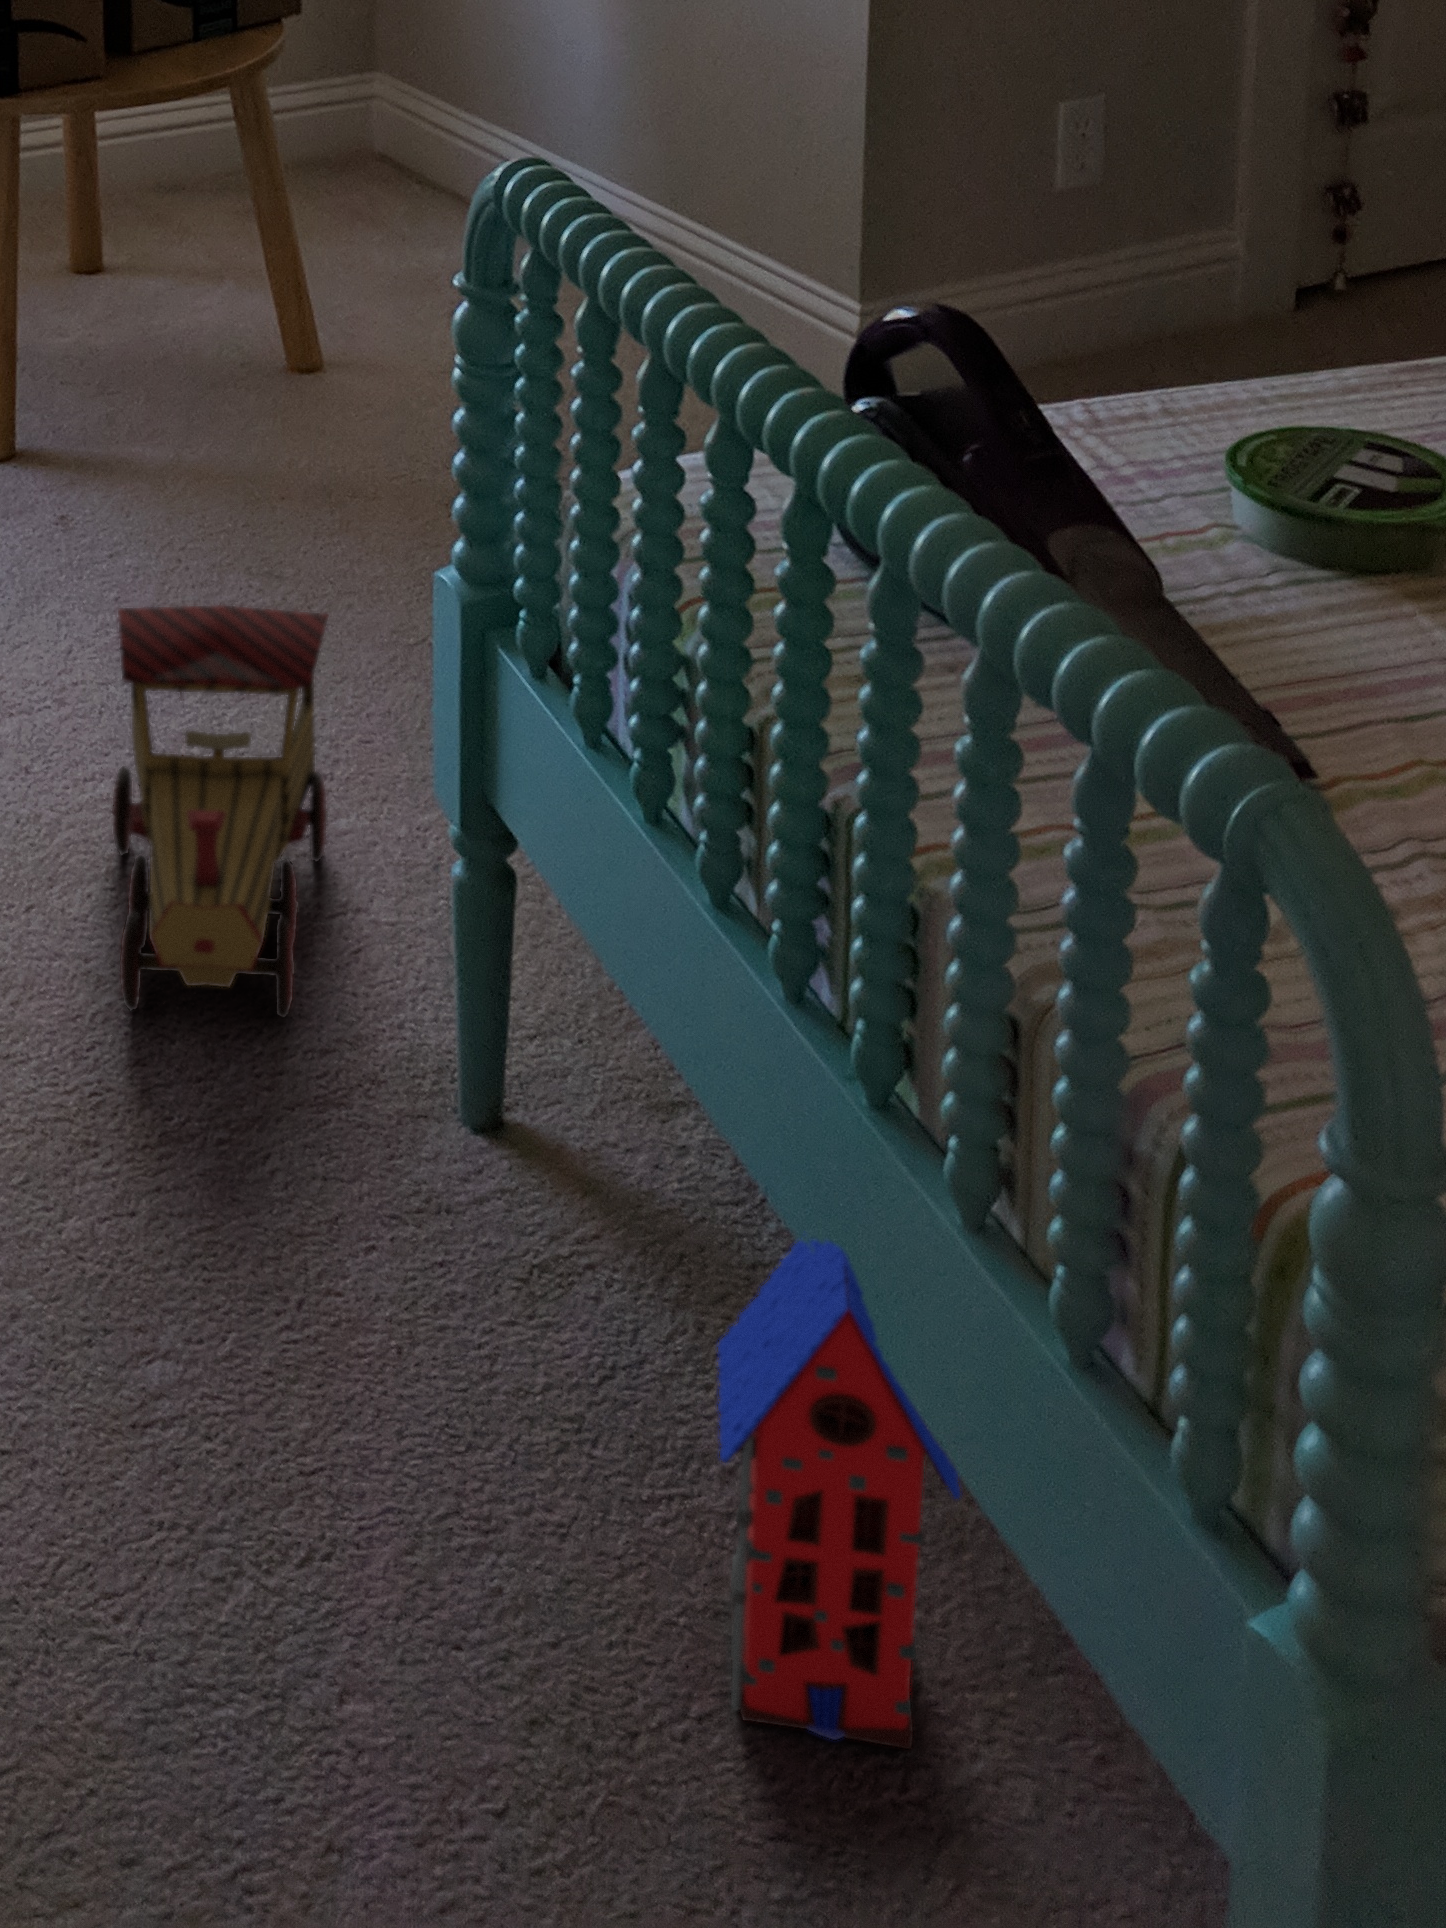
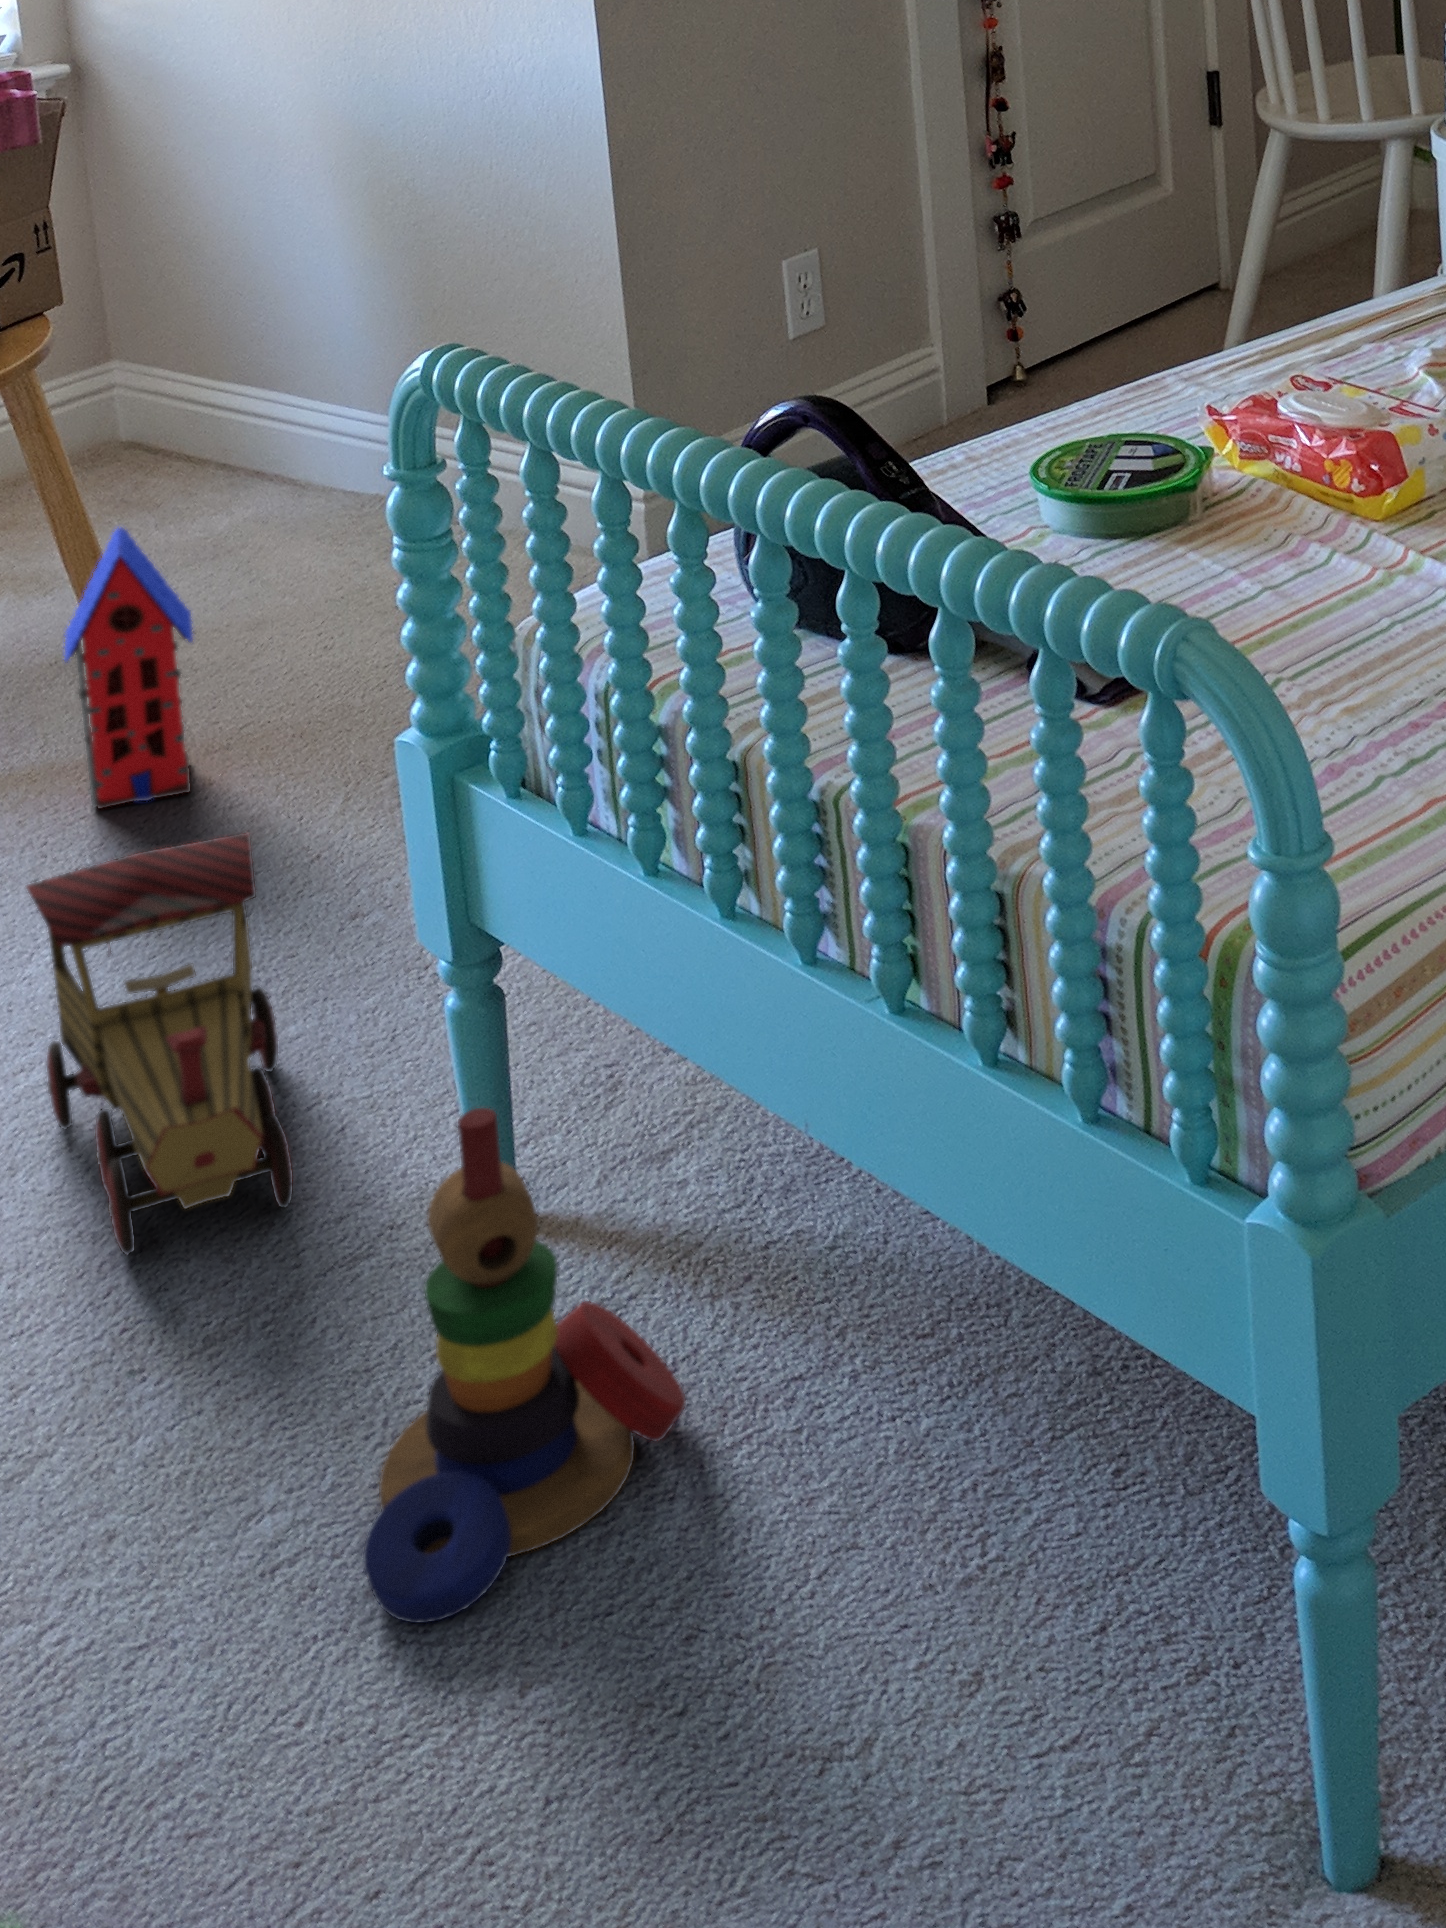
stacking toy: none [219,1026,603,1569] -> present [363,1108,686,1623]
toy house: present [718,1240,960,1749] -> present [65,528,192,808]

